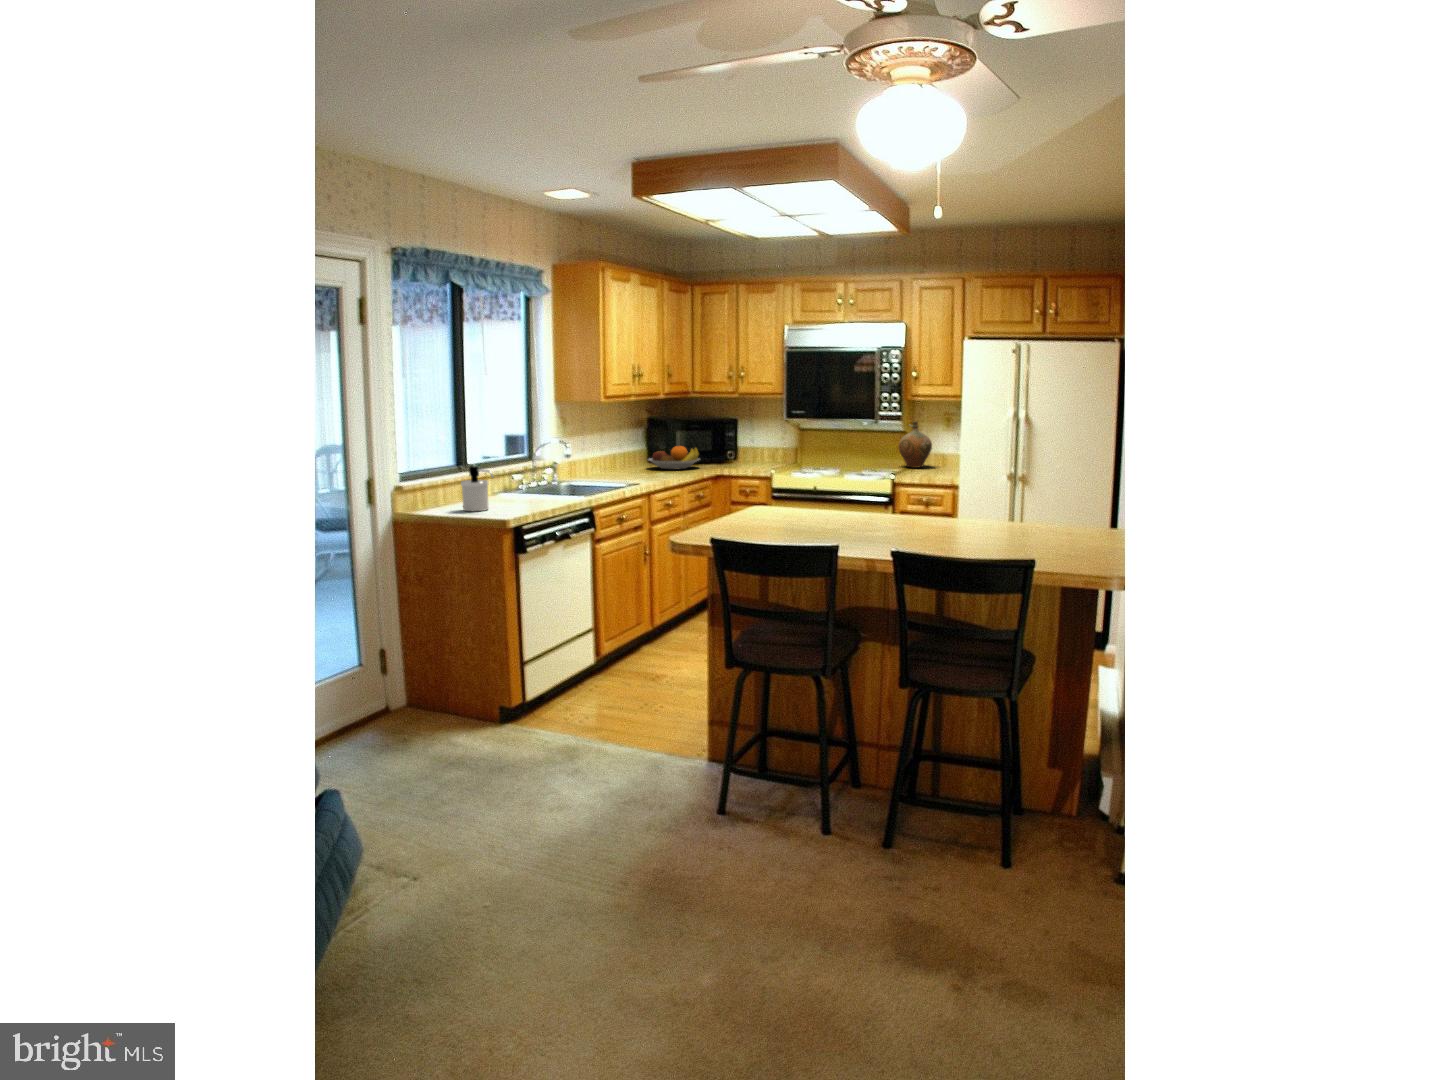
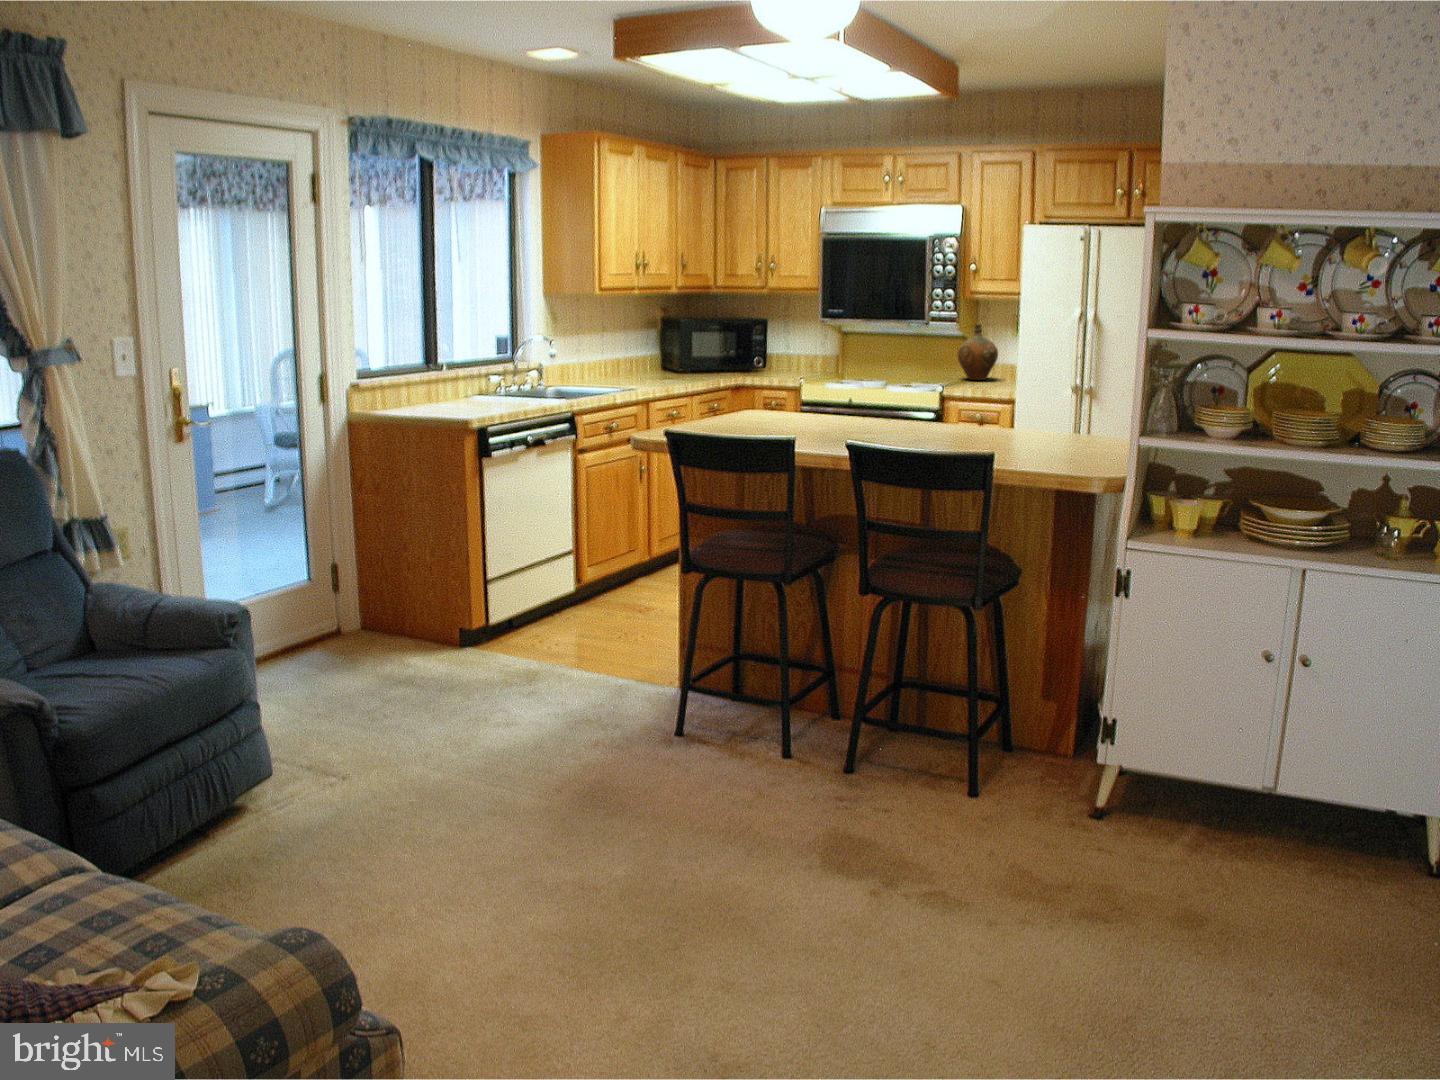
fruit bowl: present [648,446,700,470] -> none [659,350,721,378]
soap dispenser: present [461,466,494,511] -> none [422,362,457,413]

